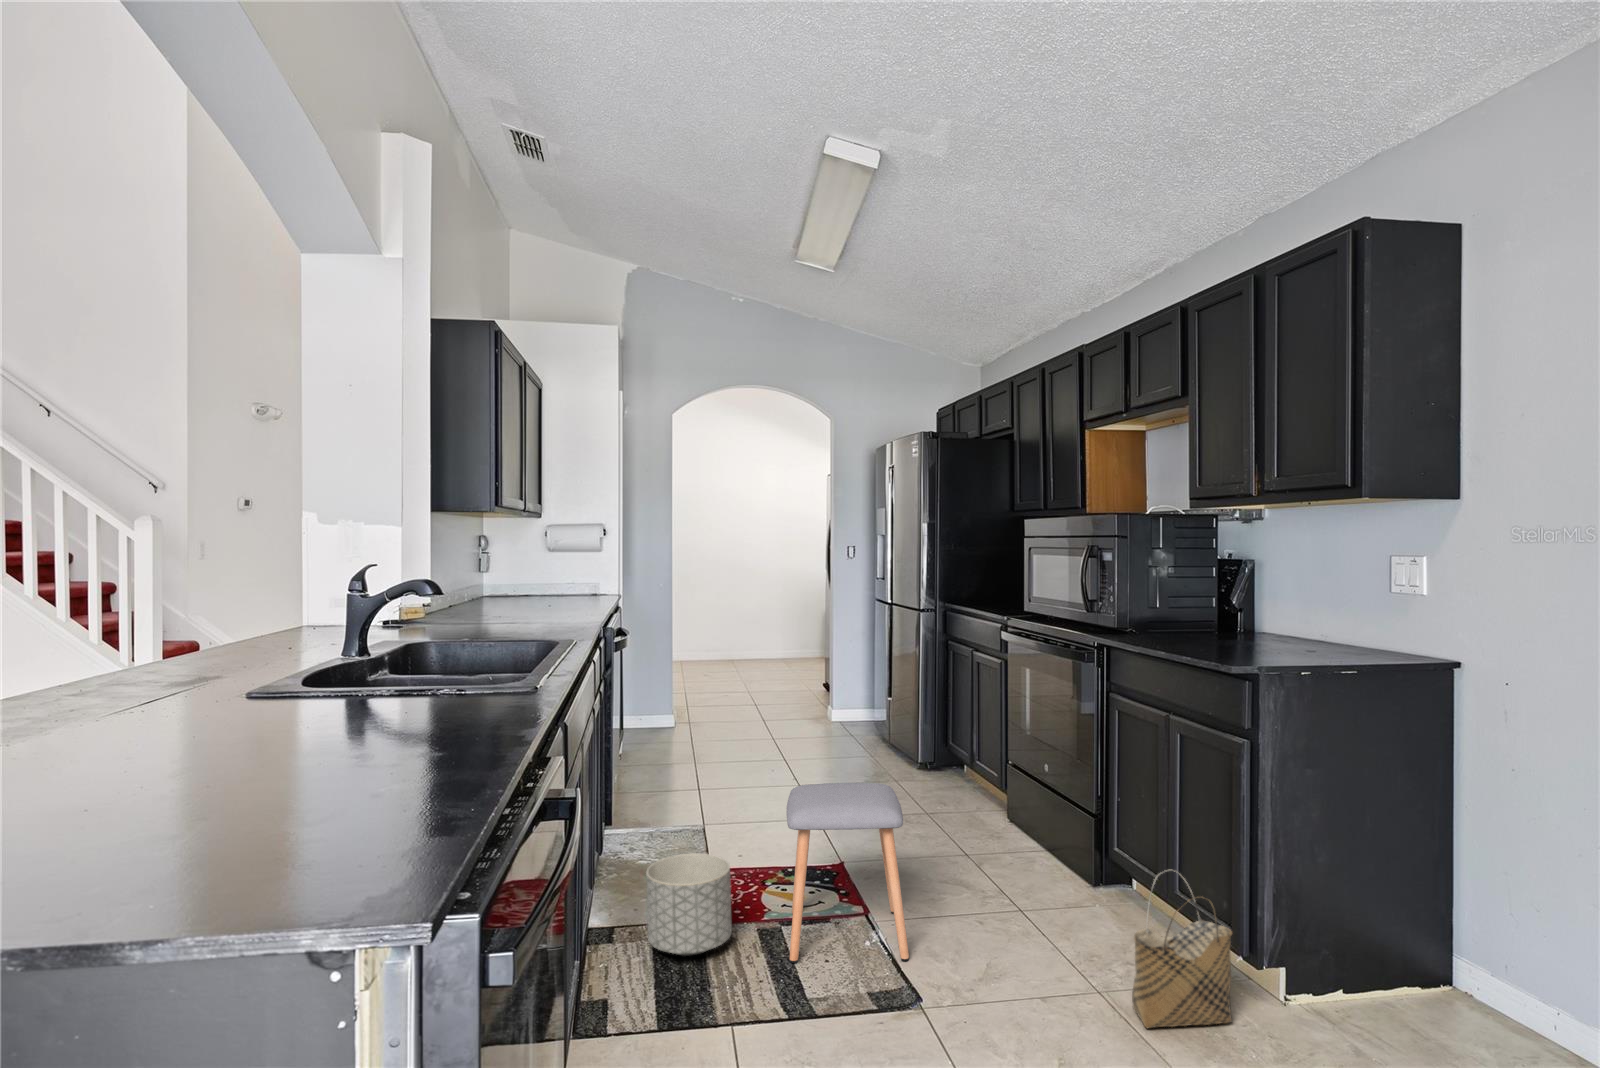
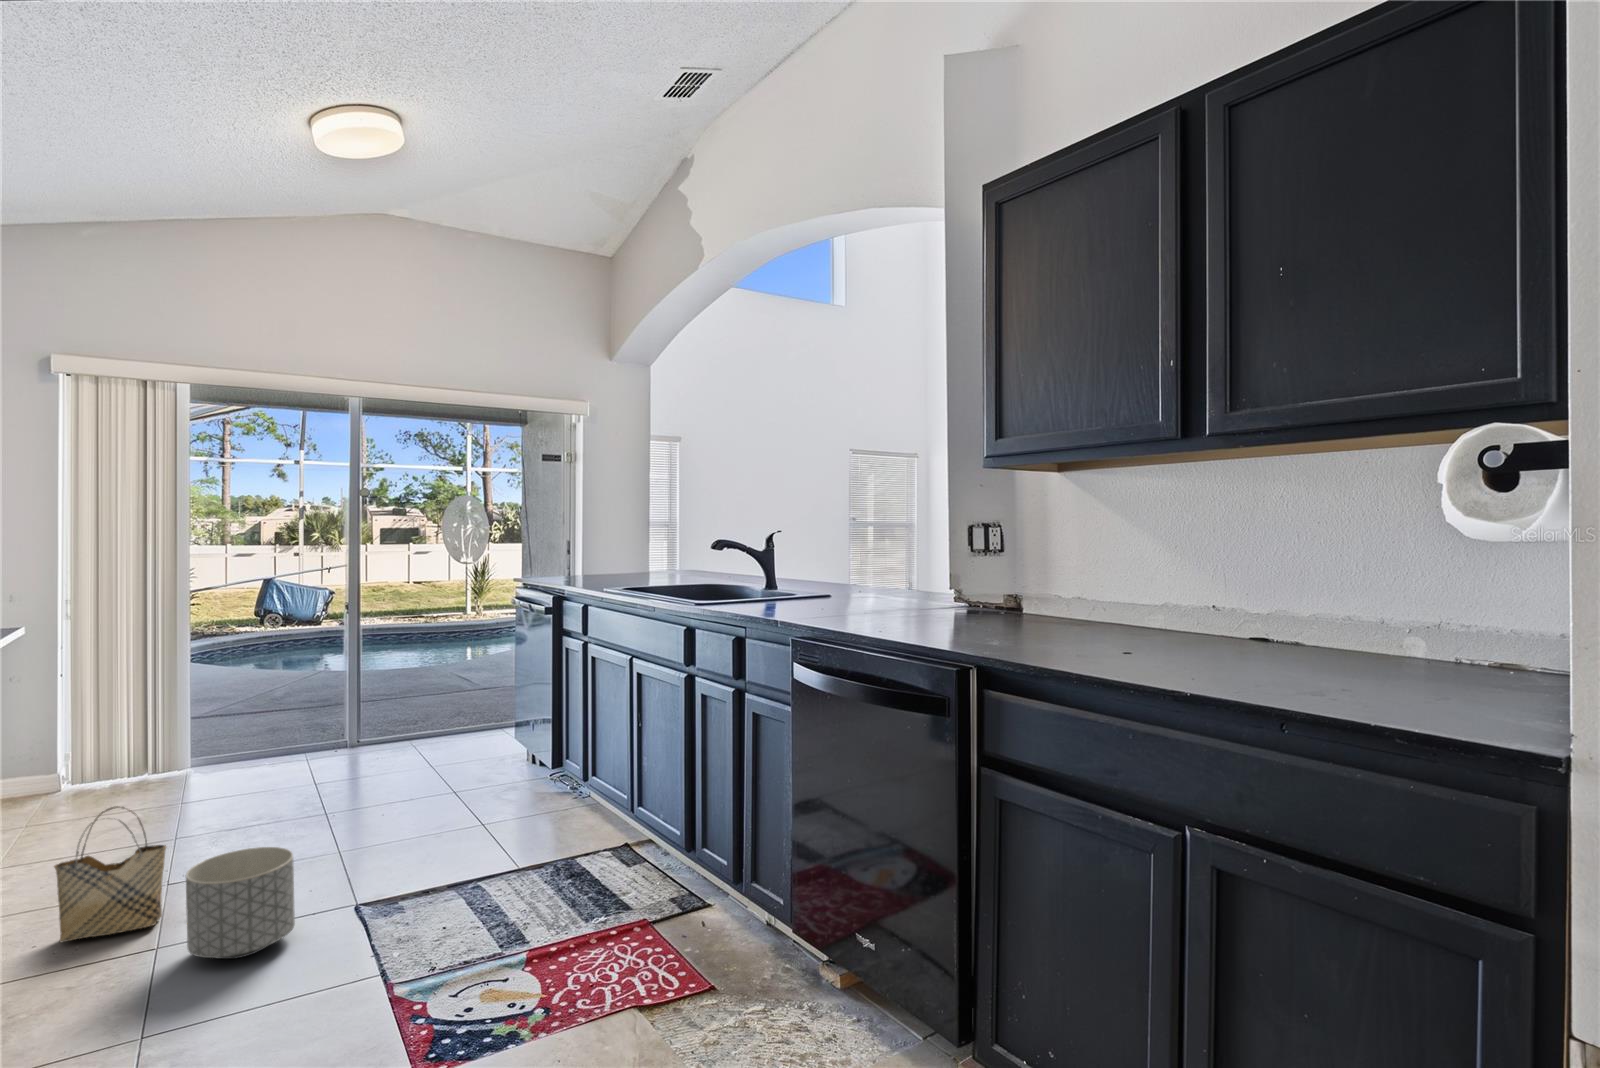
stool: present [787,783,909,963] -> none [345,779,491,998]
planter: present [646,854,732,956] -> present [186,847,295,959]

